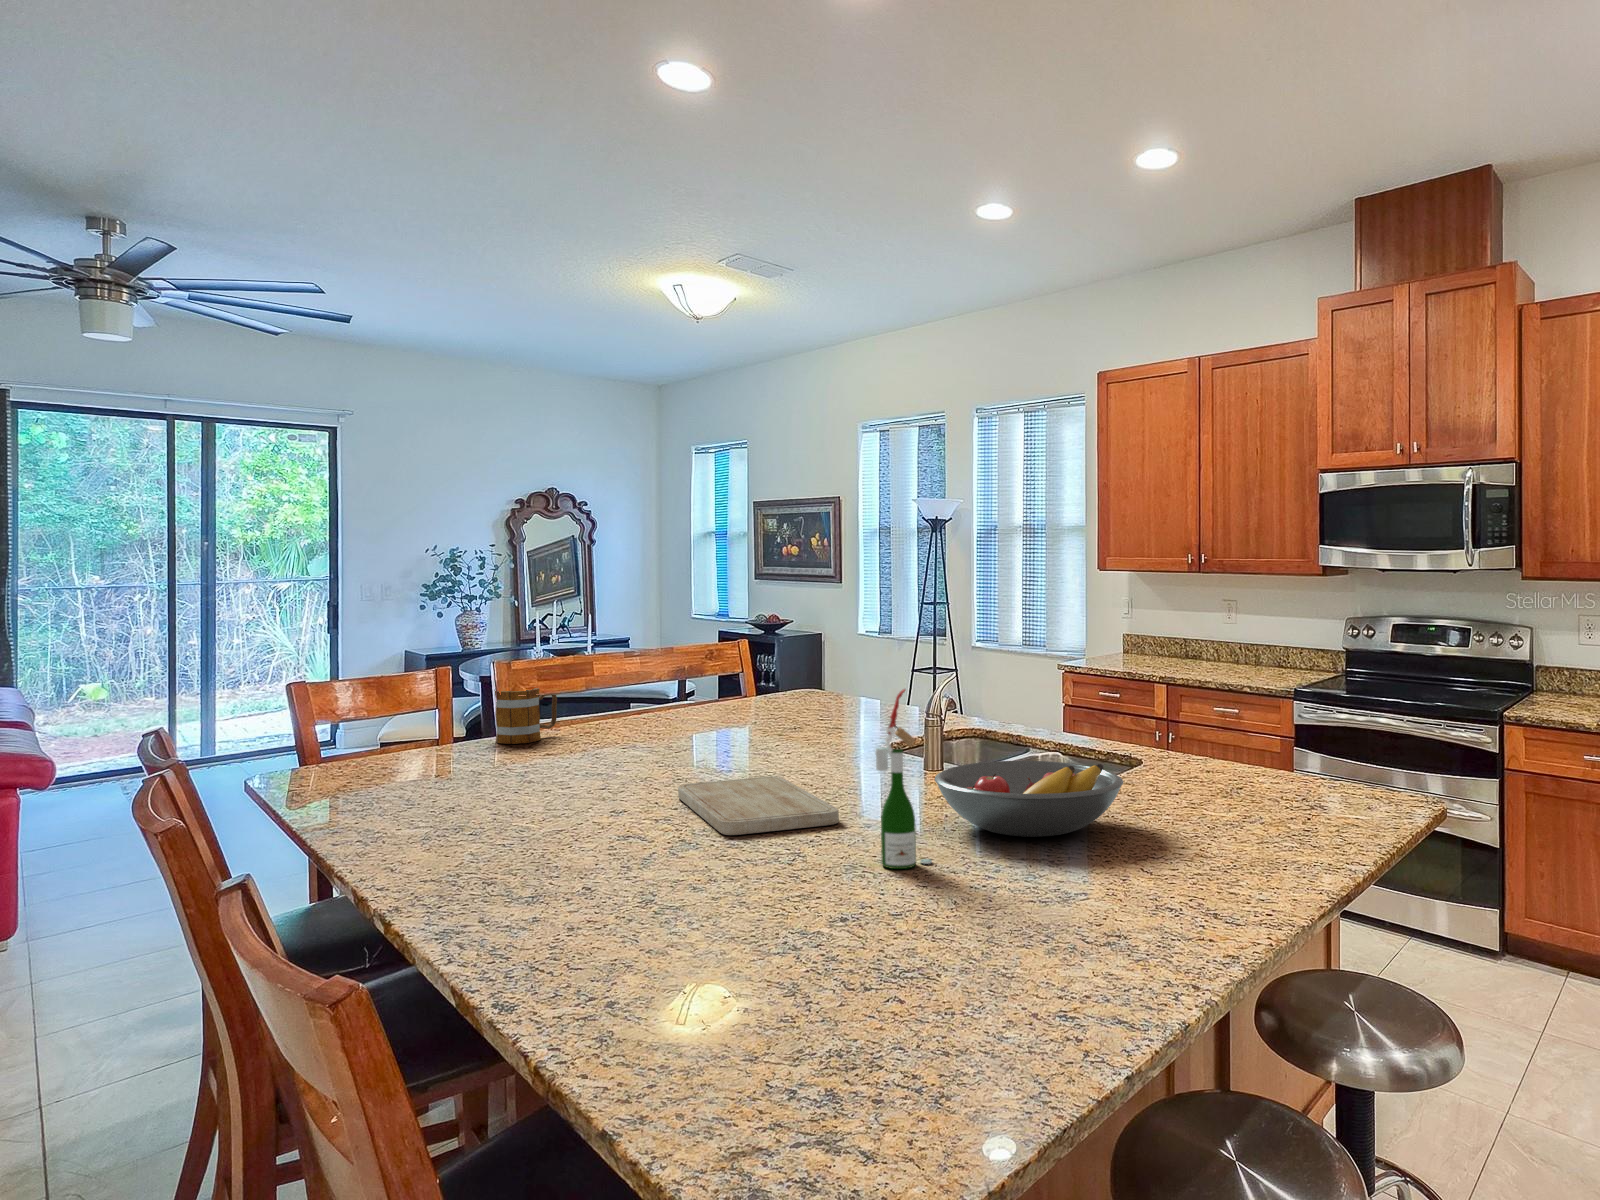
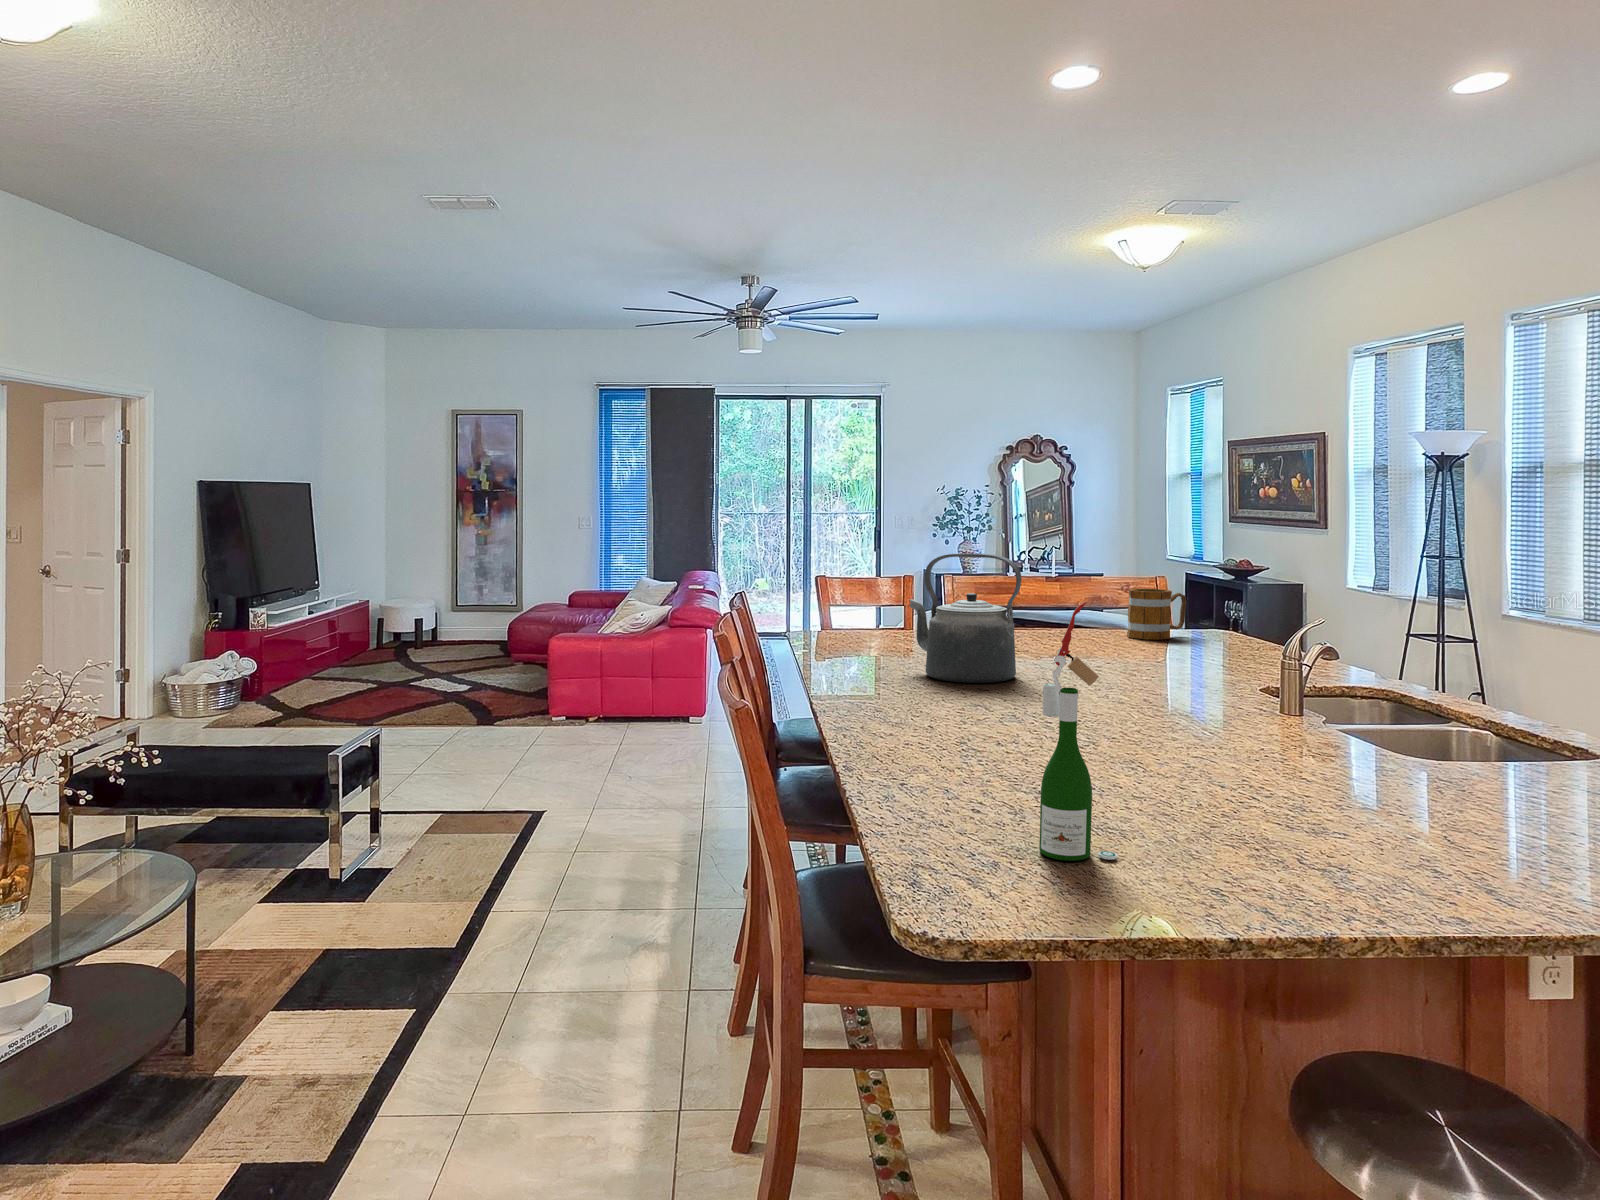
kettle: none [606,641,712,759] -> present [909,553,1021,683]
mug: present [494,688,557,744] -> present [1127,589,1187,640]
fruit bowl: present [935,761,1123,837] -> none [1176,727,1496,852]
cutting board: present [678,776,839,835] -> none [898,709,1058,781]

